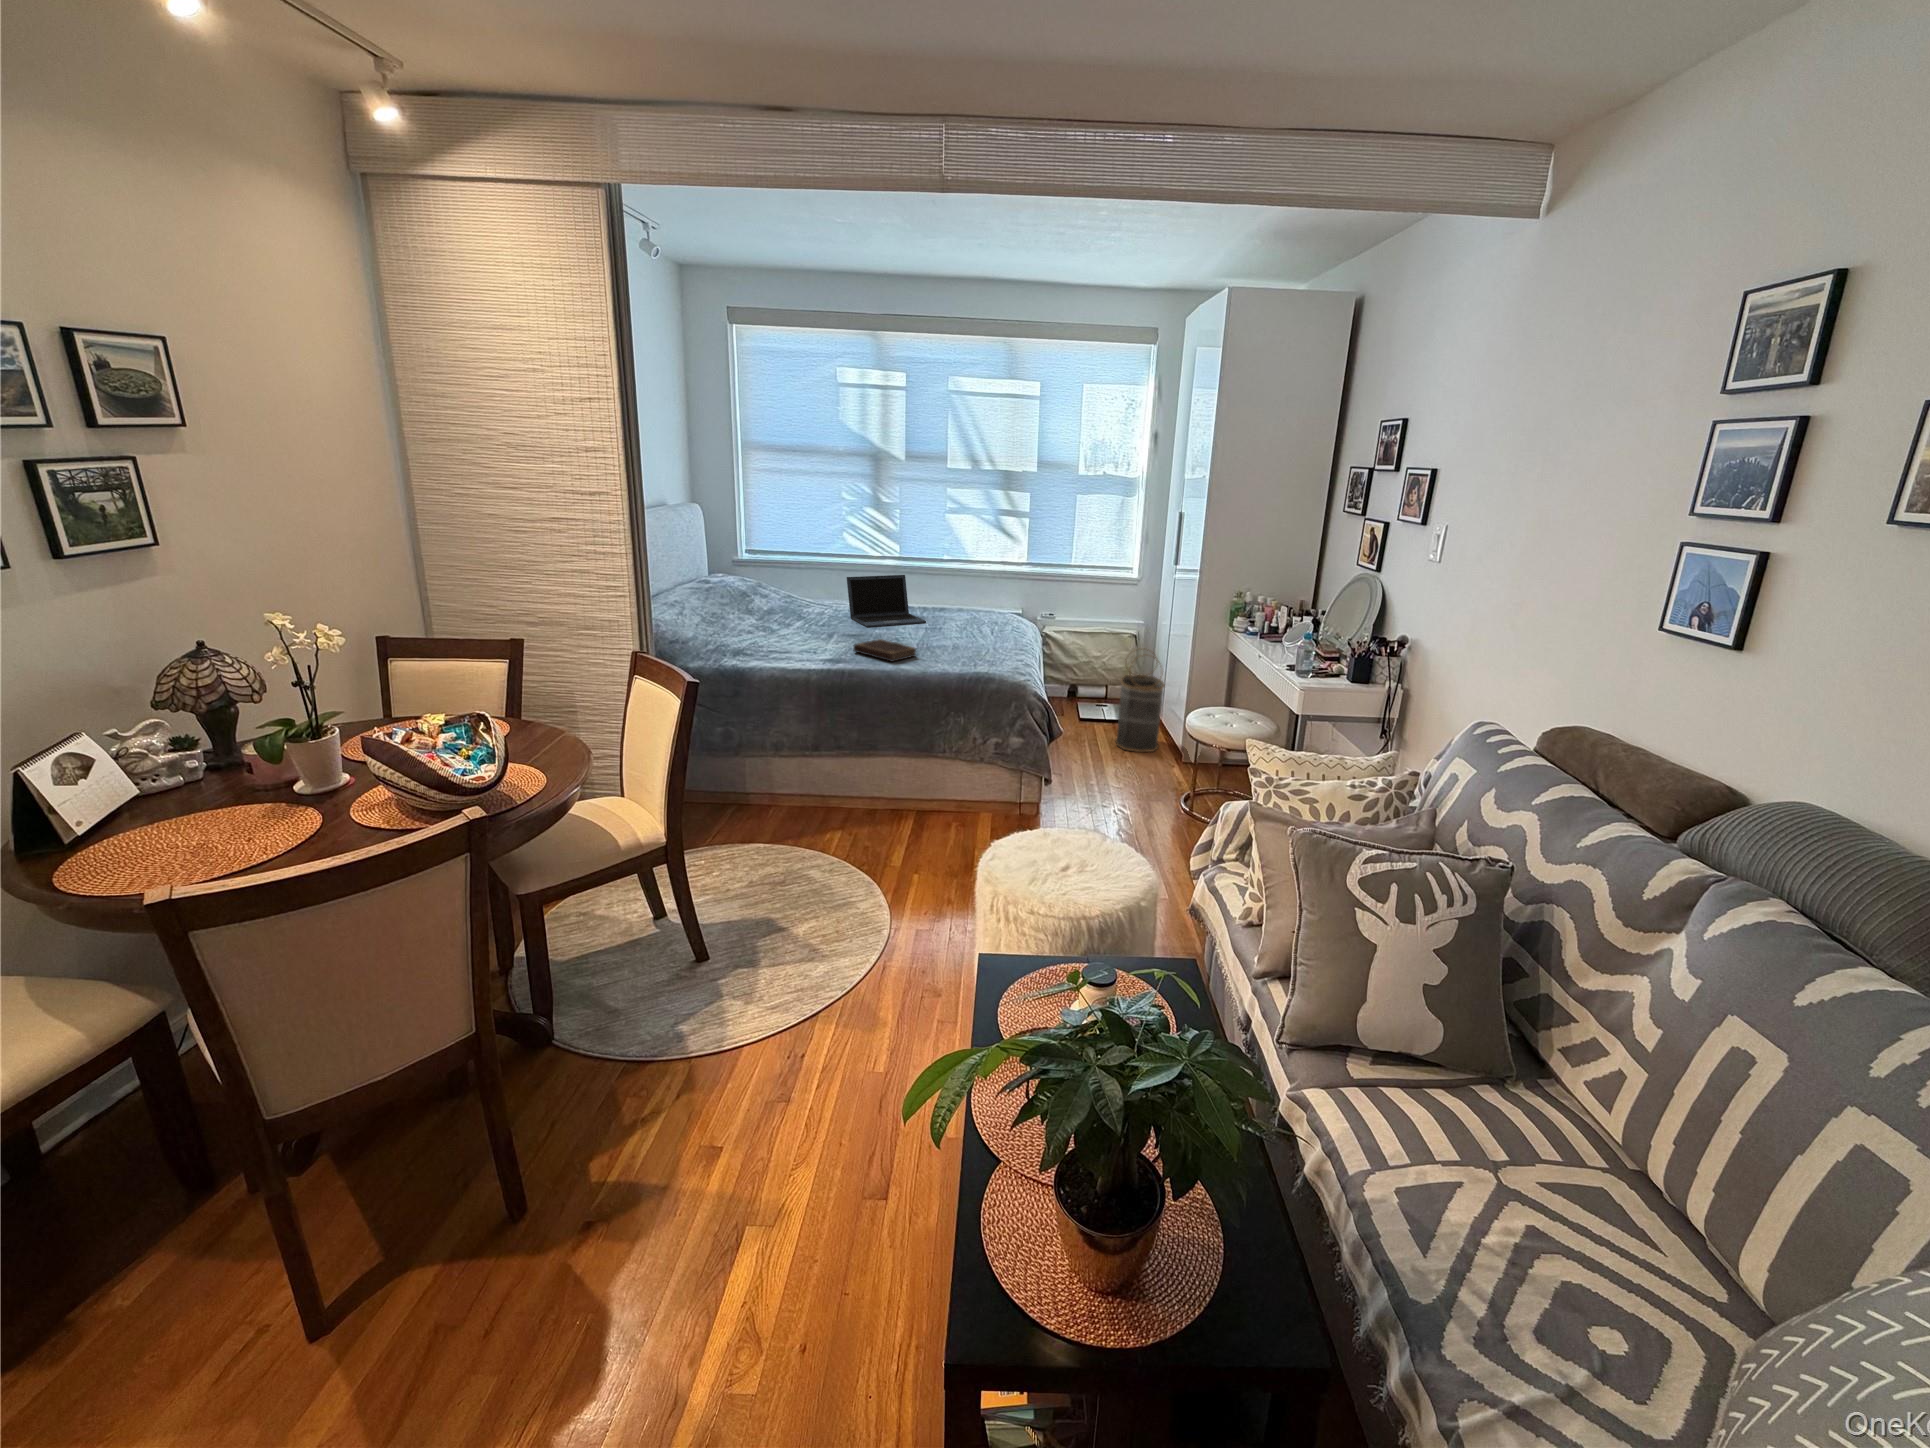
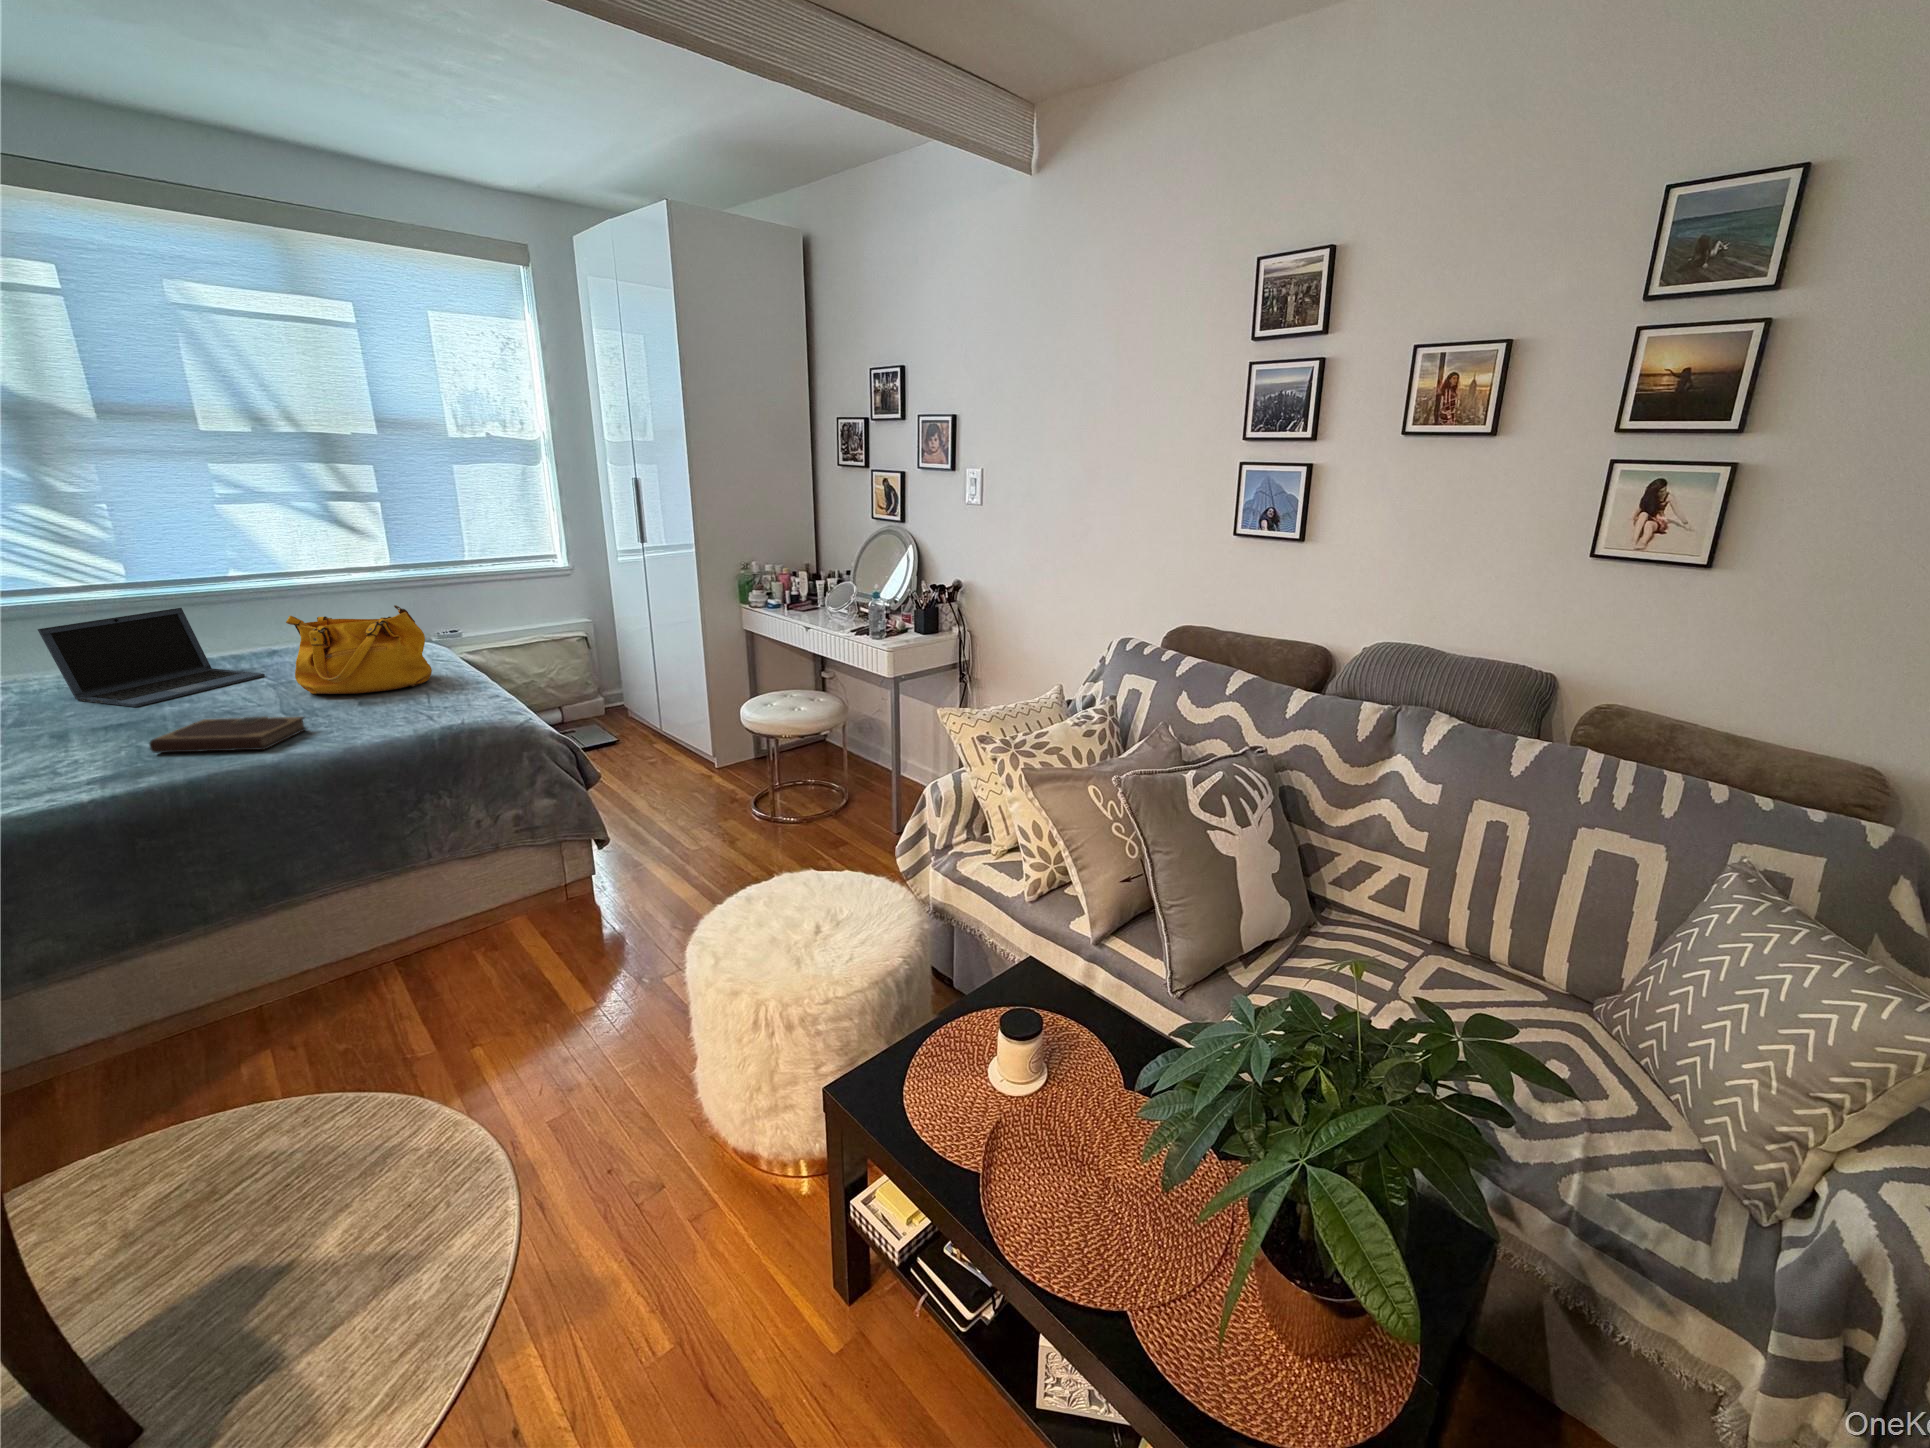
handbag: none [931,587,997,645] -> present [286,605,432,694]
basket: present [1115,648,1165,752] -> none [611,645,680,769]

